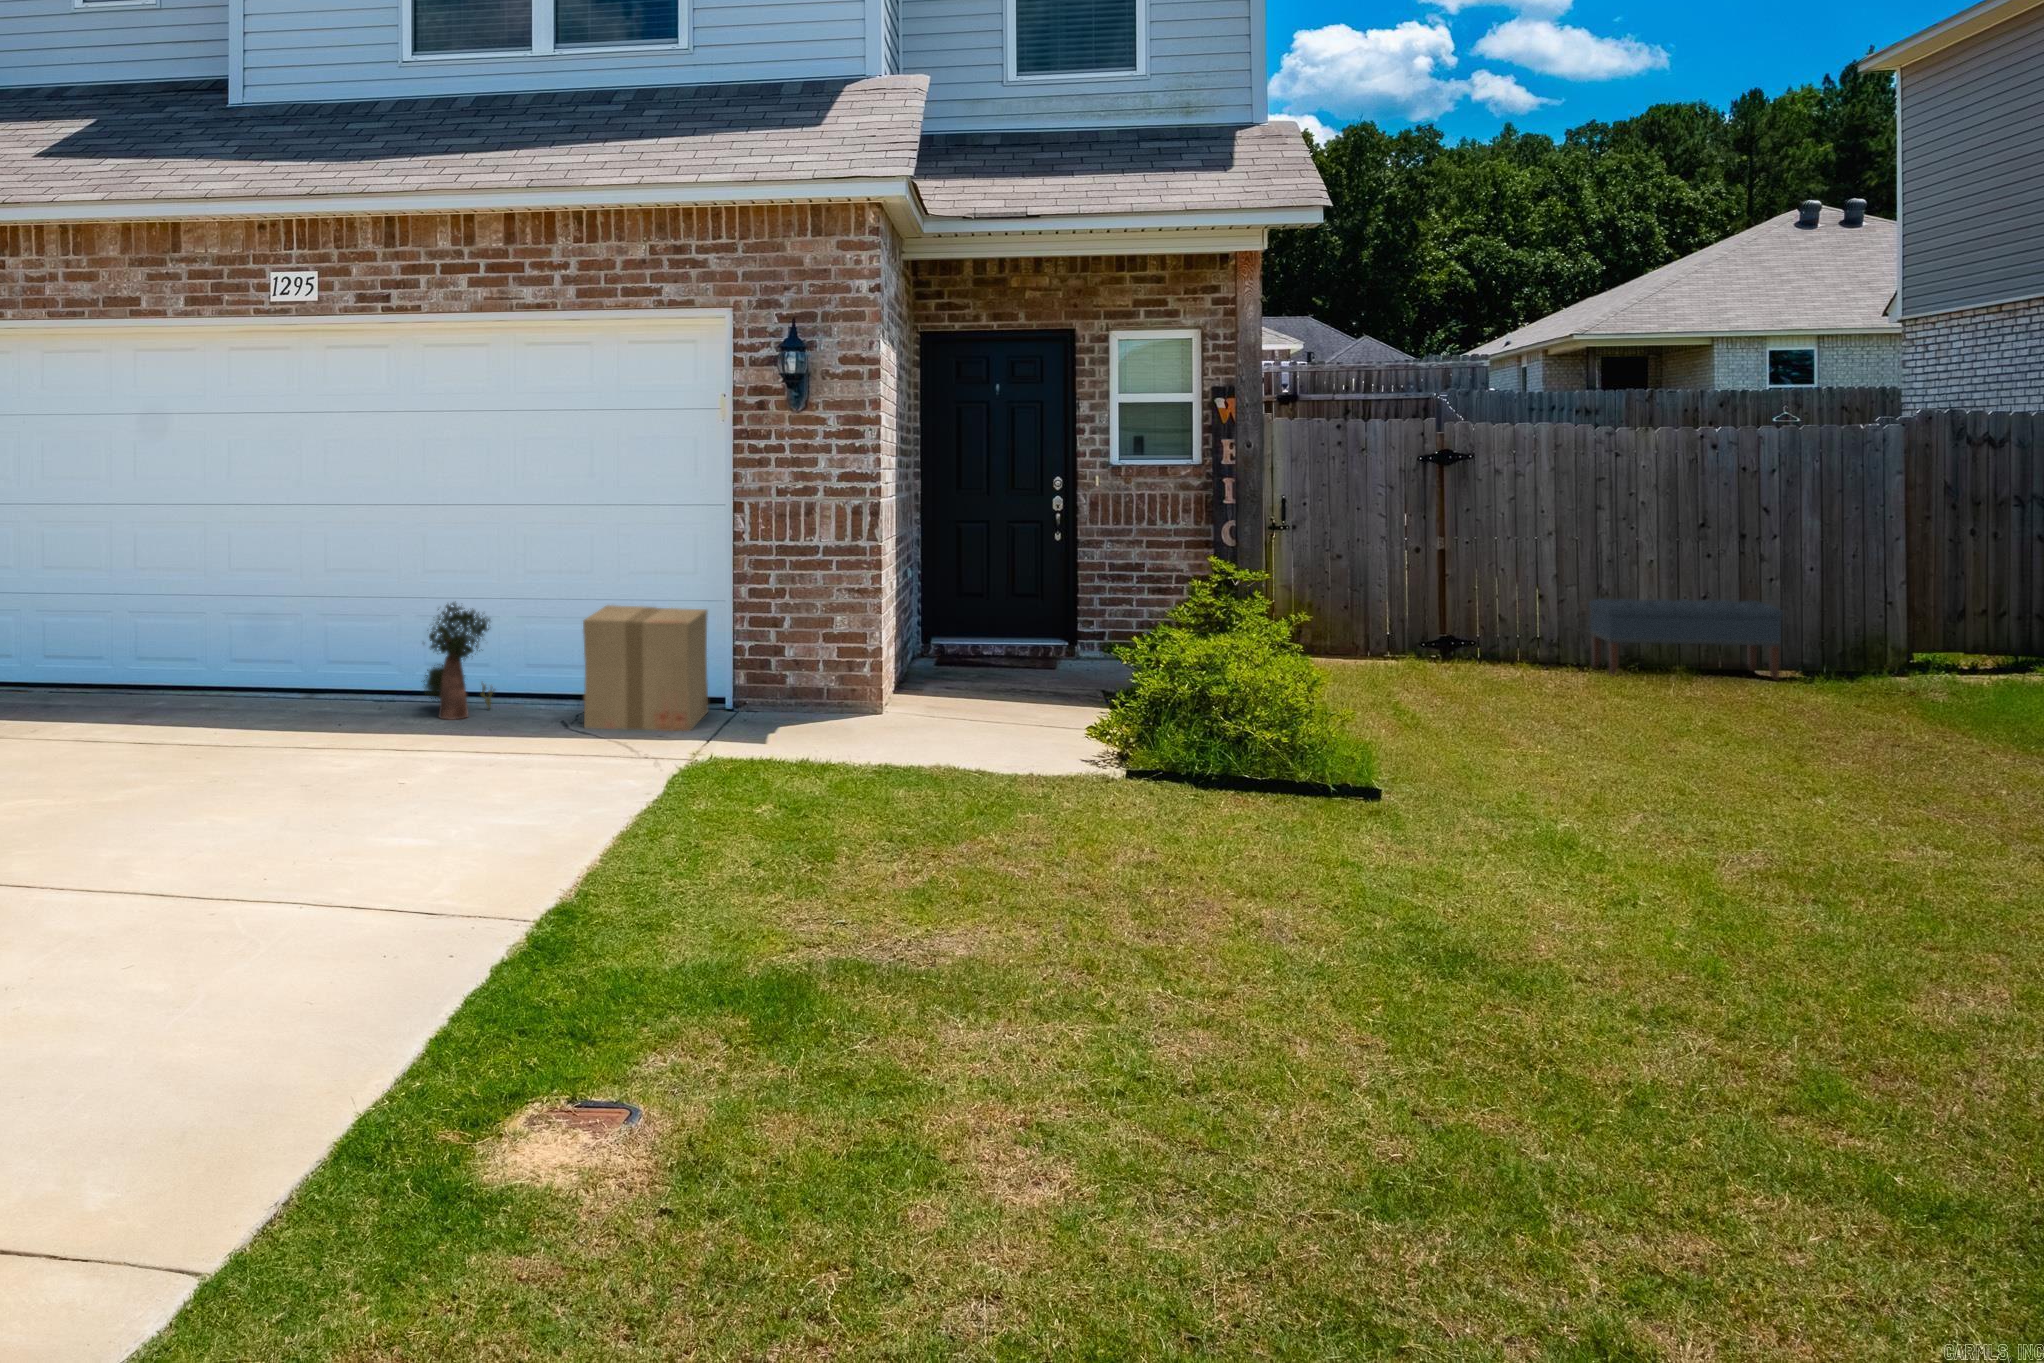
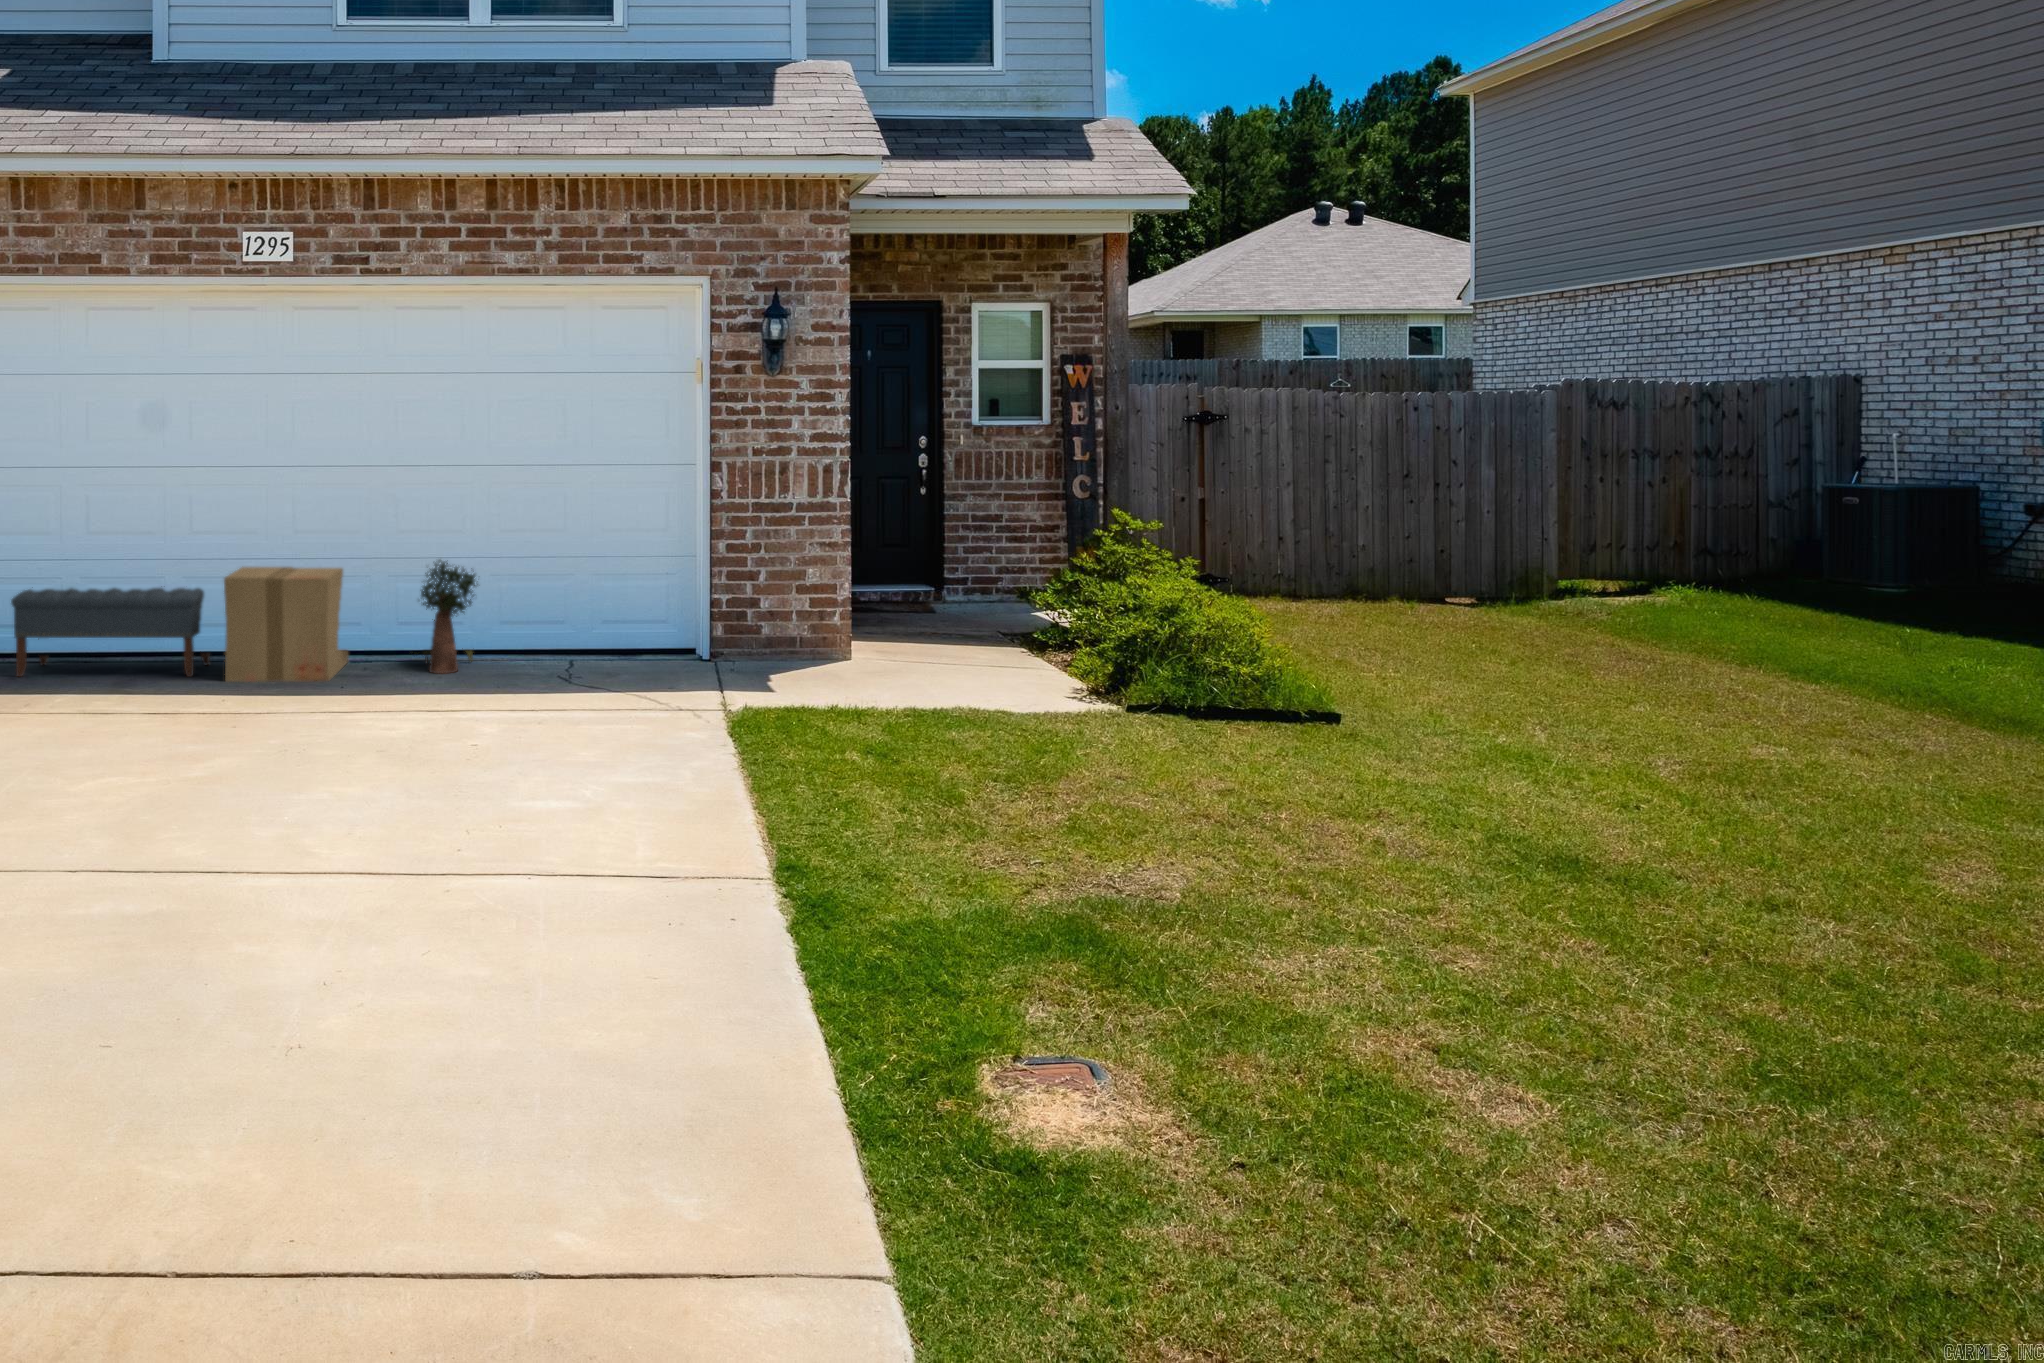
bench: present [1589,599,1783,680] -> present [11,588,210,677]
cardboard box: present [583,605,708,731] -> present [224,567,348,682]

